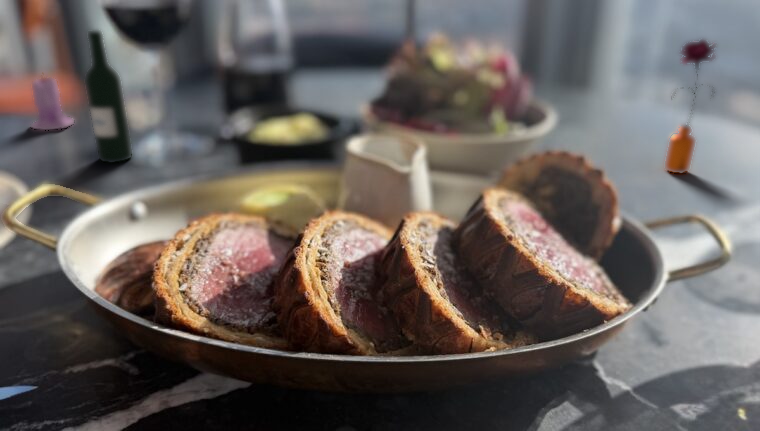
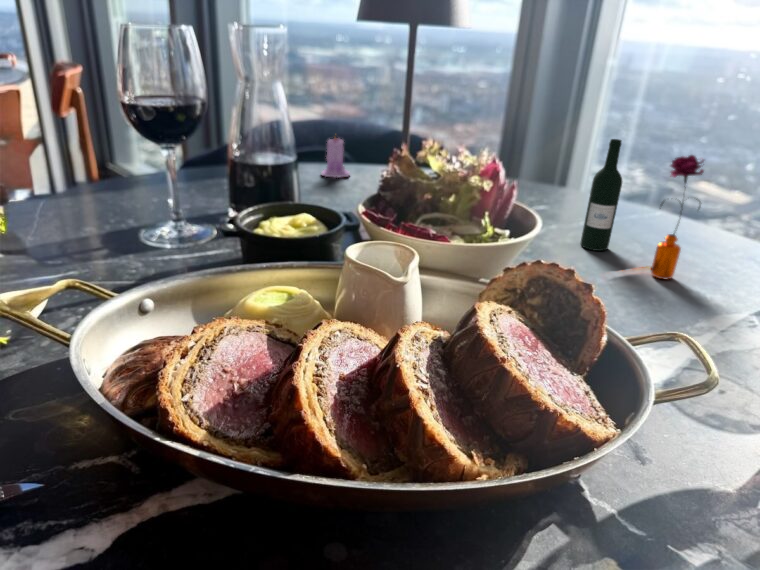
wine bottle: present [85,31,132,162] -> present [580,139,622,251]
candle: present [32,73,73,130] -> present [321,138,350,178]

